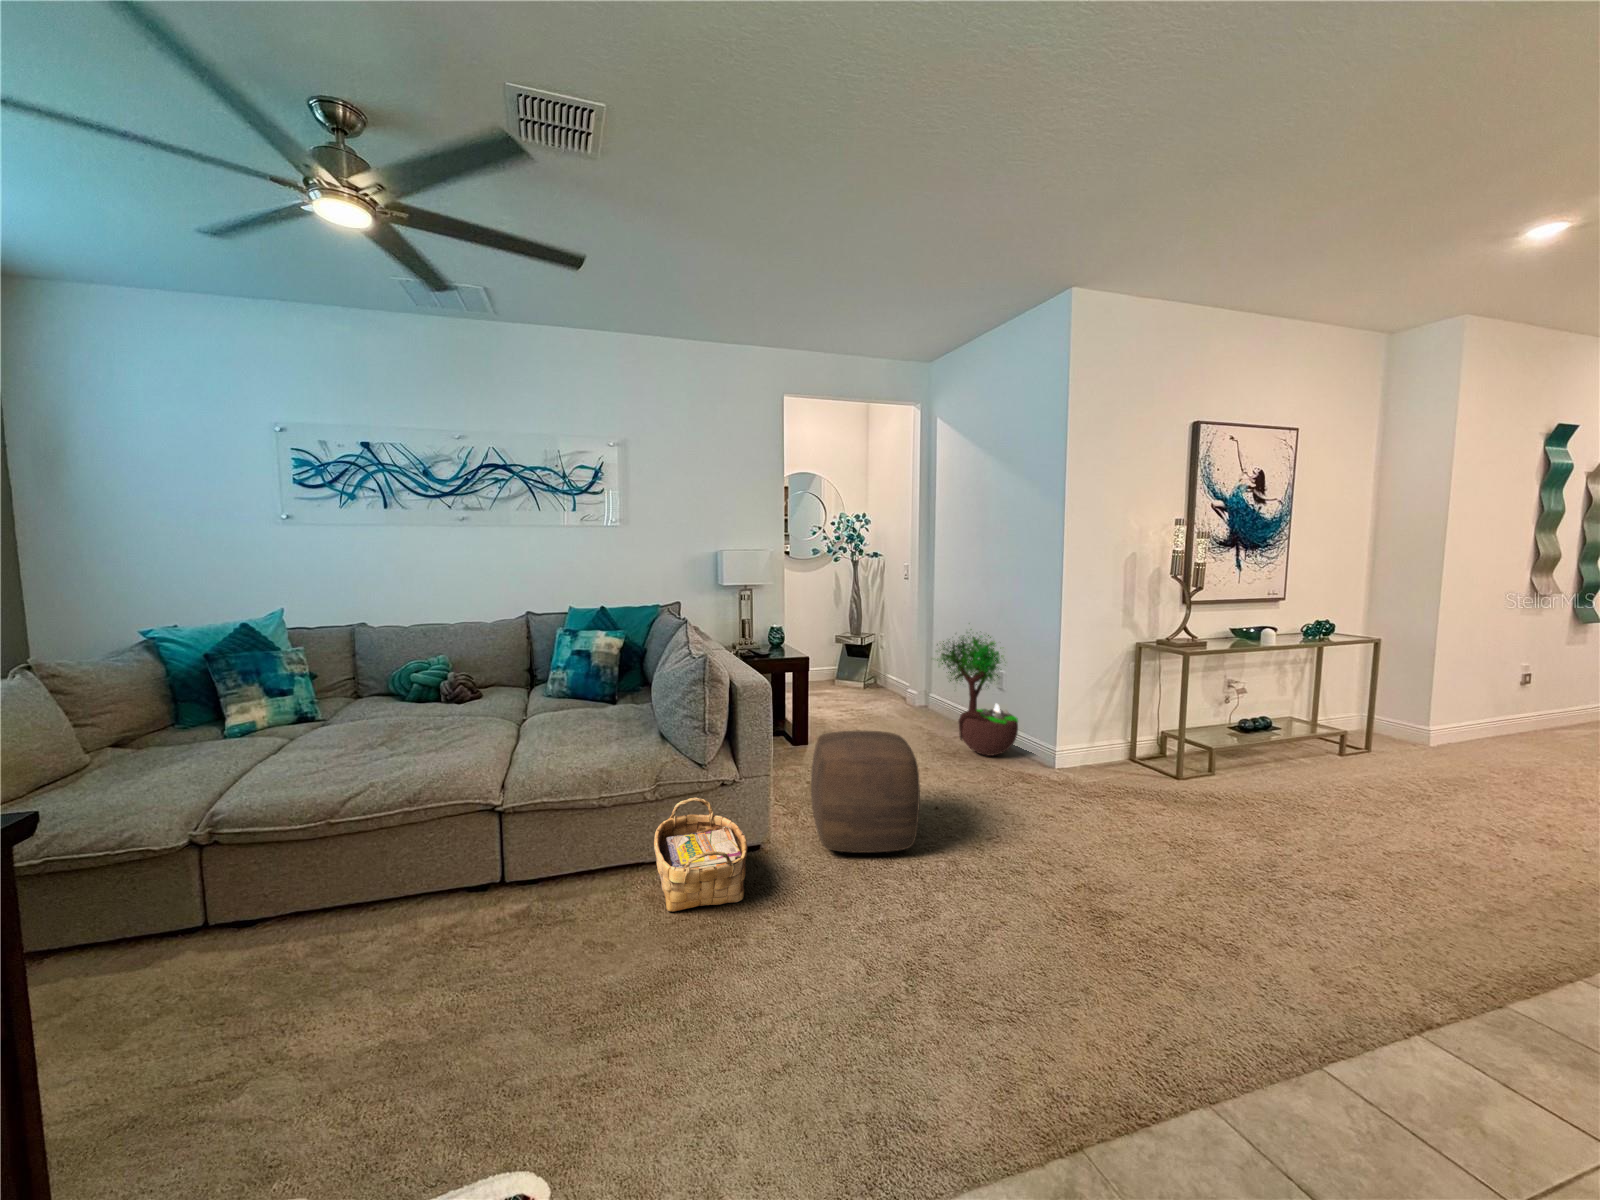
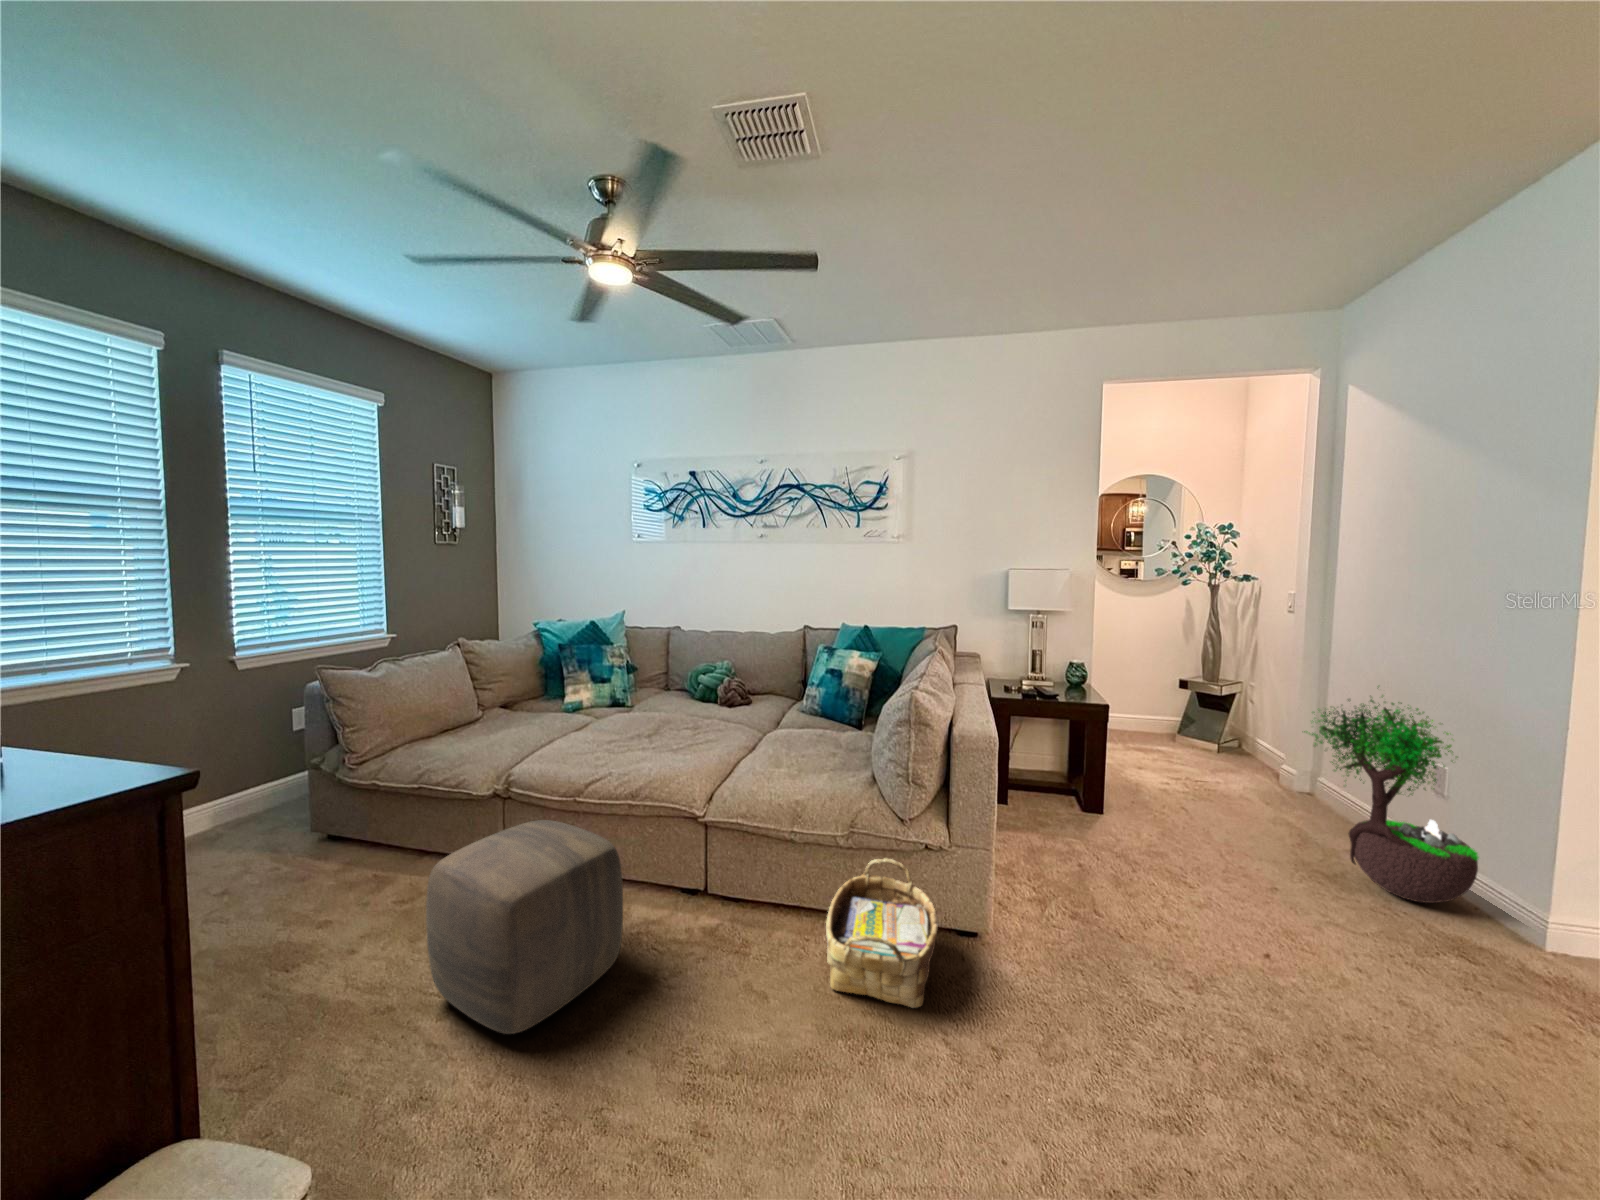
ottoman: present [811,731,920,853] -> present [426,820,623,1034]

